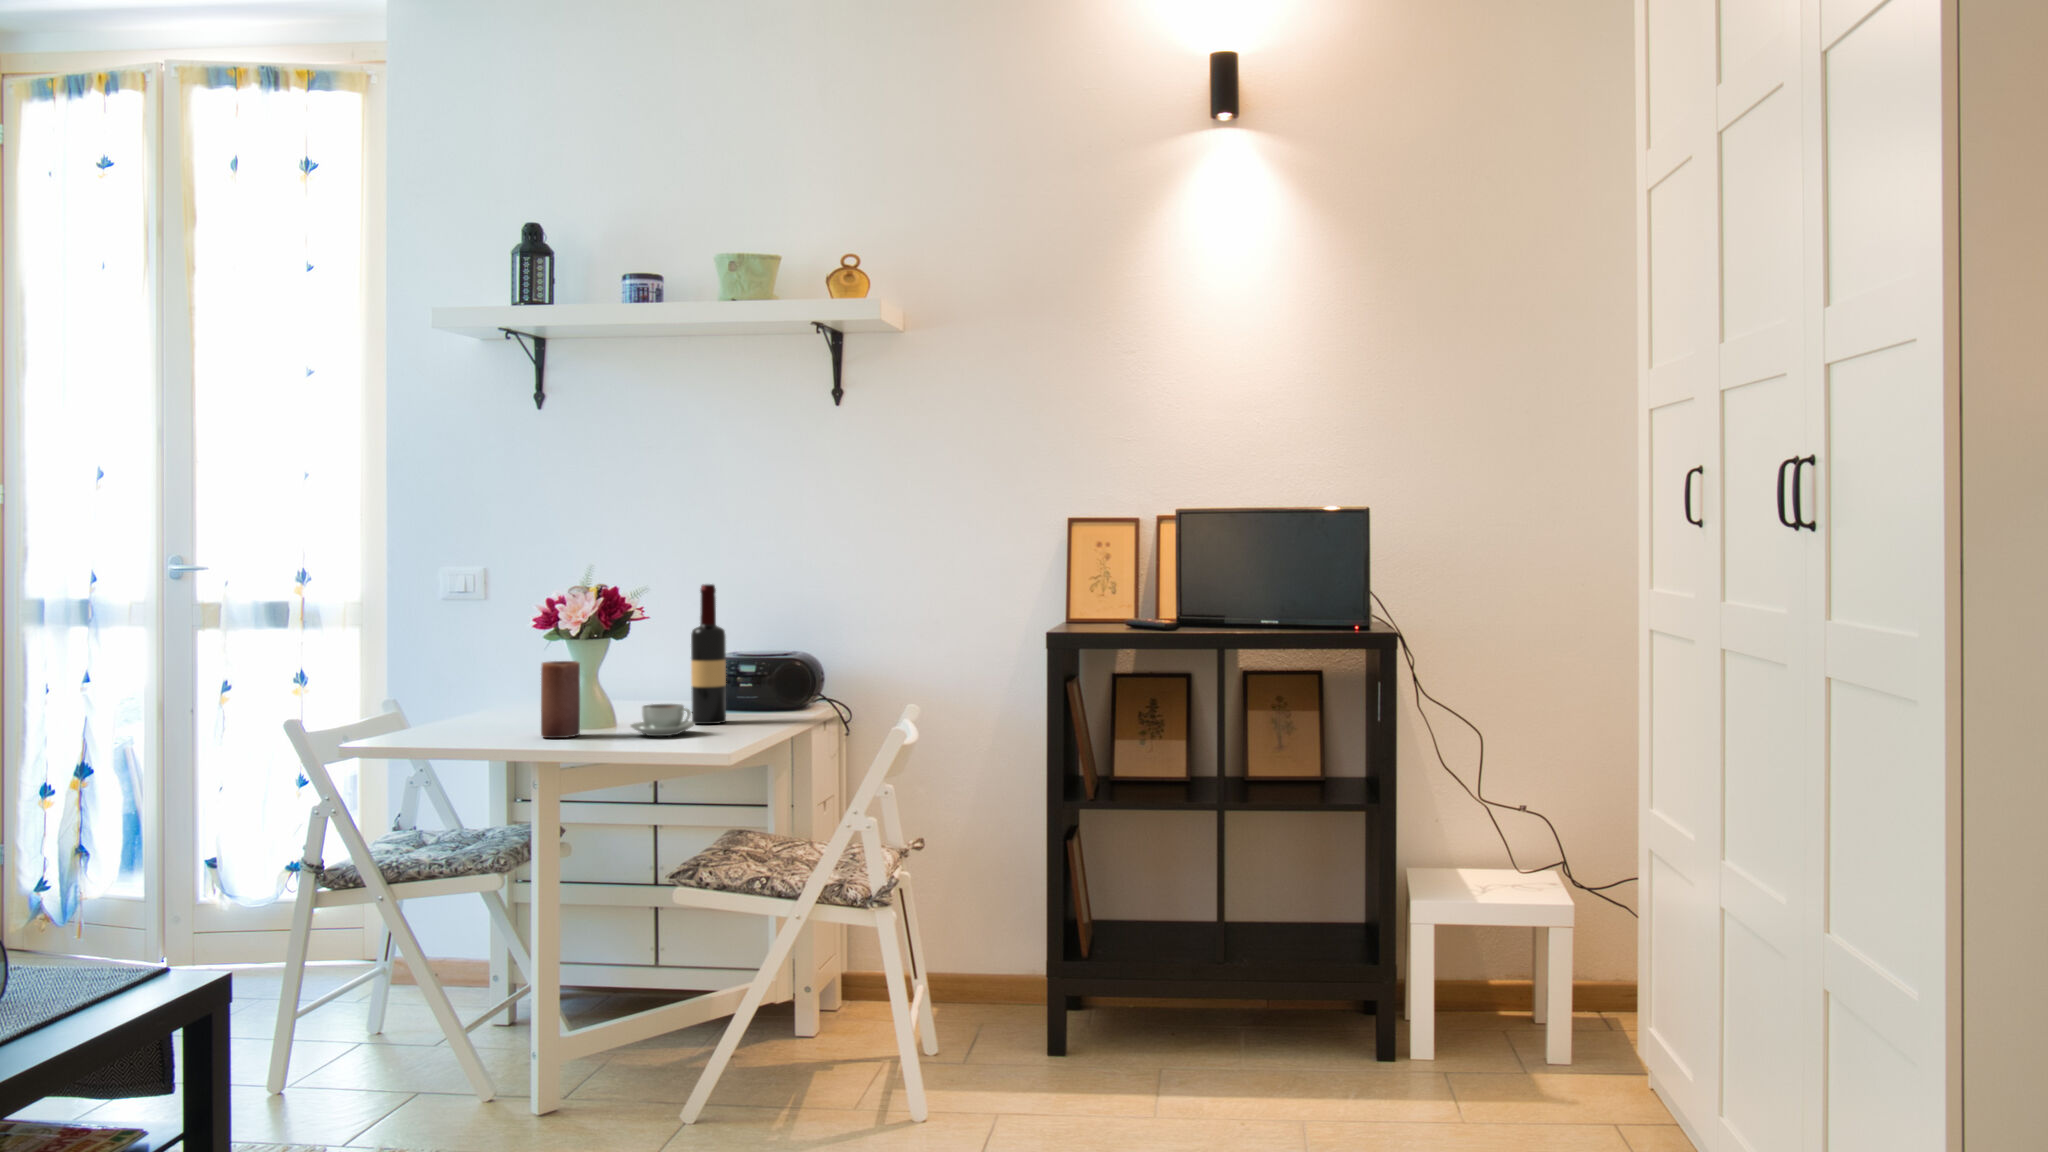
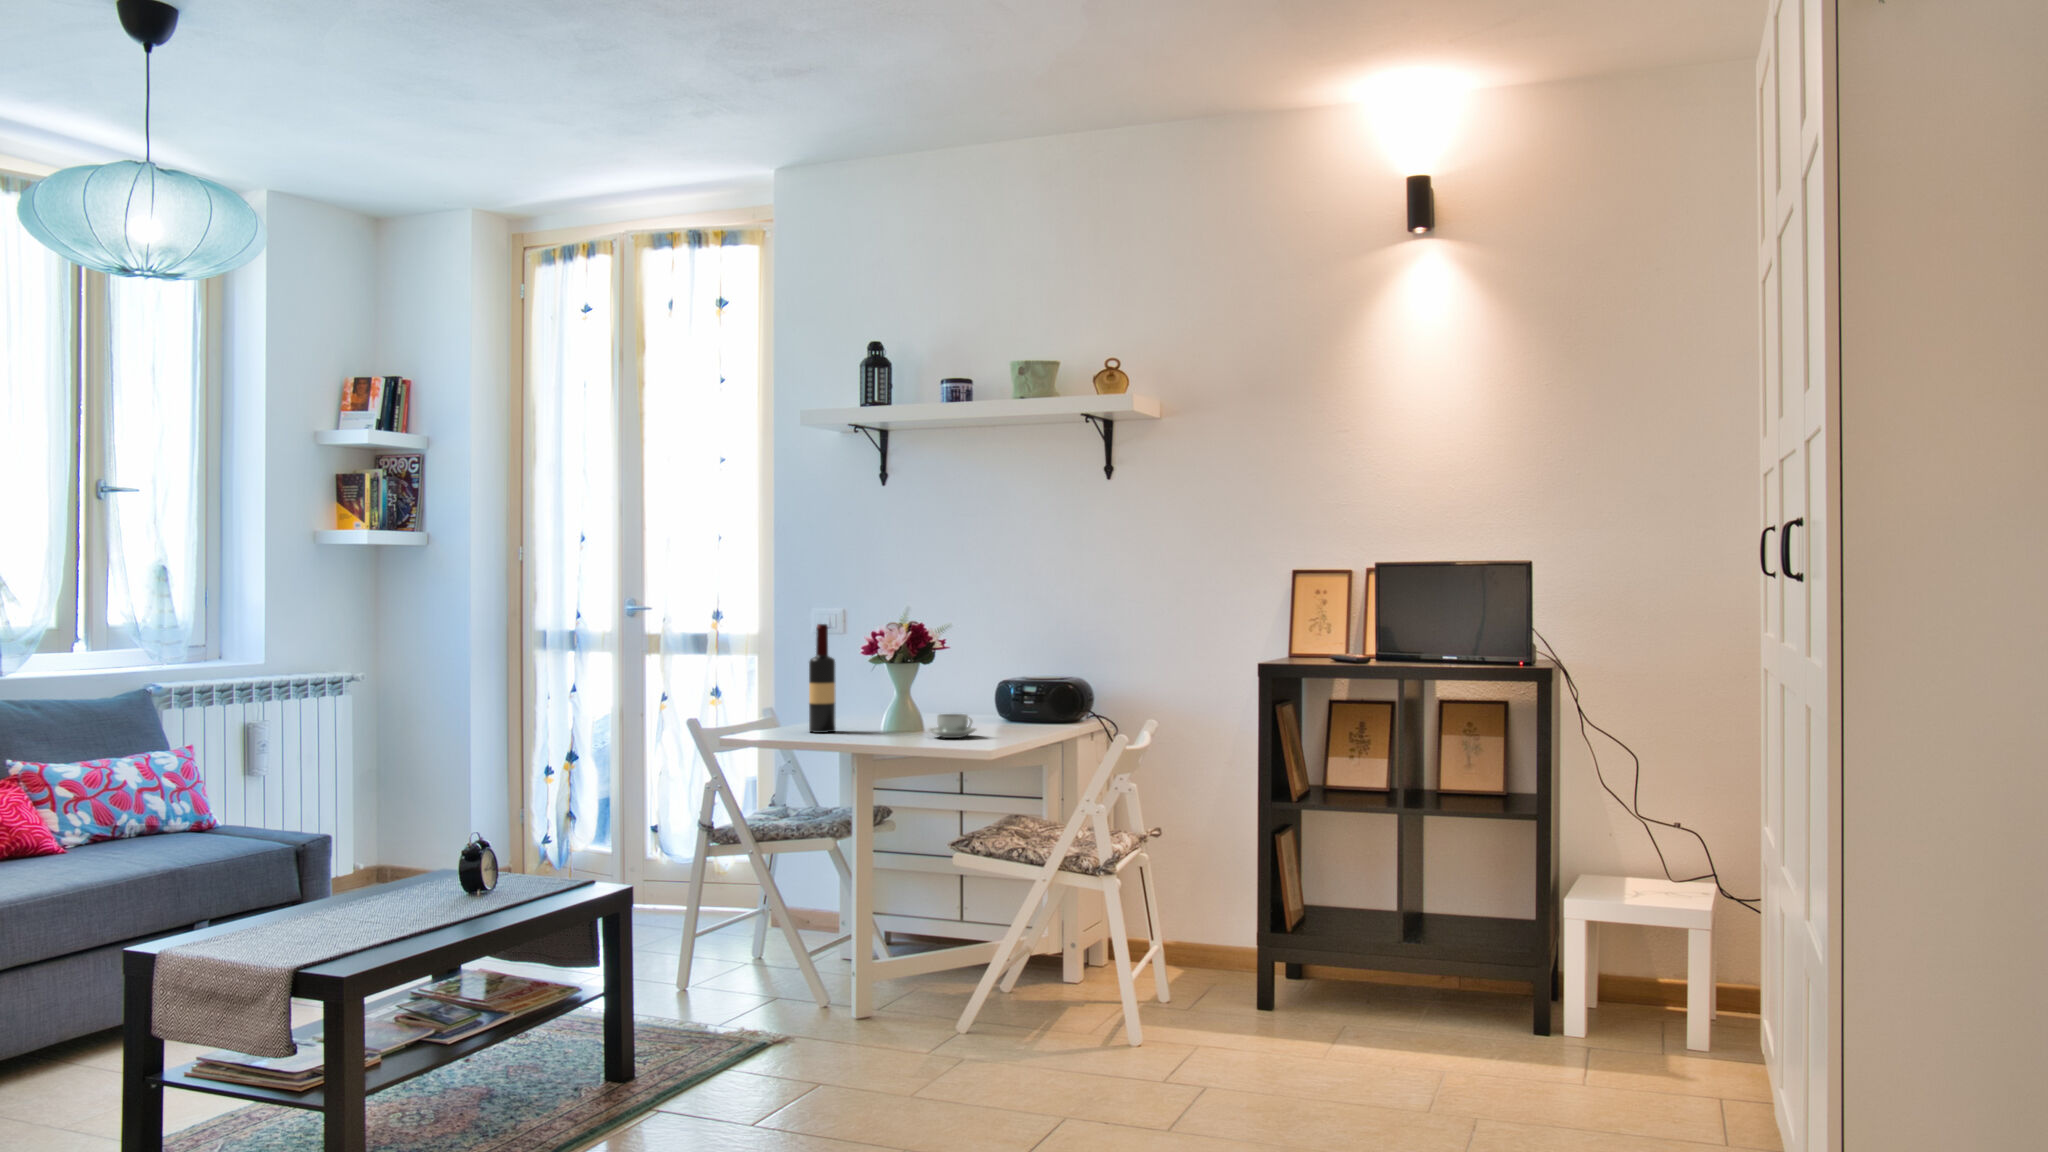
wine bottle: present [691,584,726,724] -> present [809,624,836,733]
candle: present [541,661,580,738] -> none [866,679,894,737]

